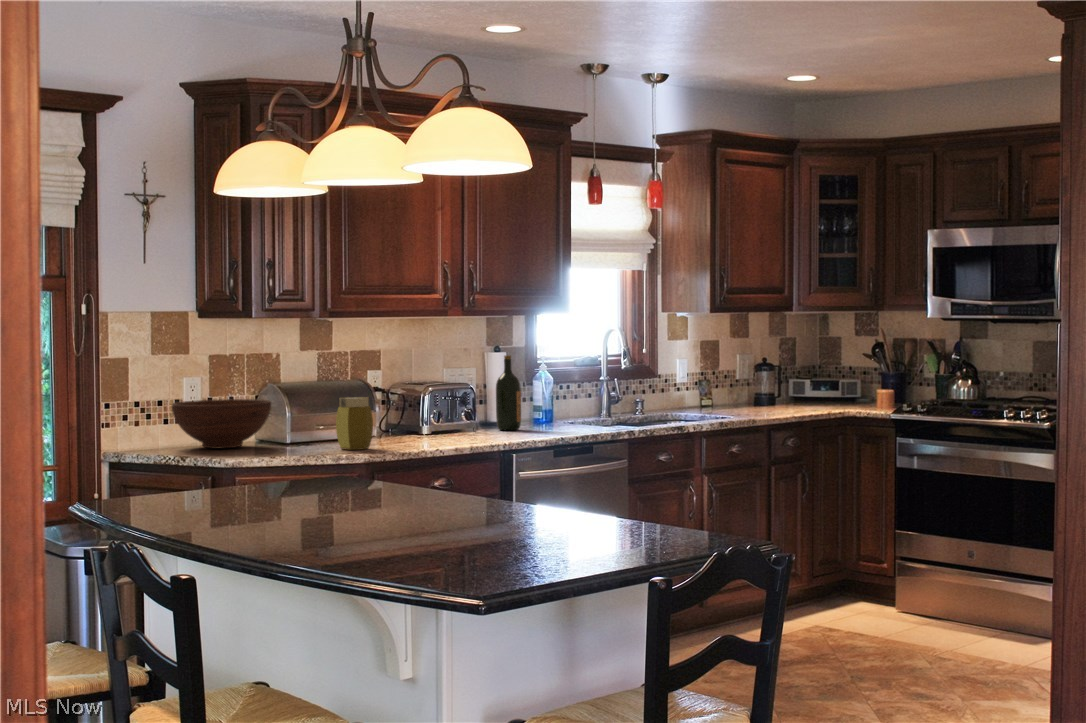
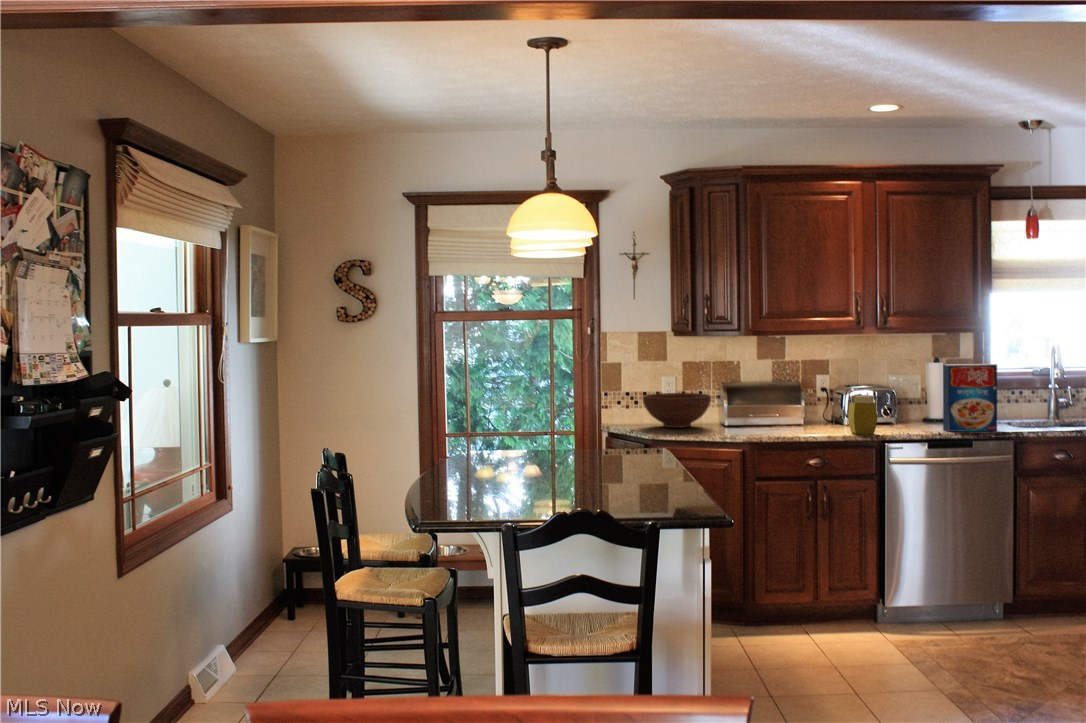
cereal box: none [535,350,592,433] -> present [943,364,997,432]
wine bottle: present [496,355,521,430] -> none [916,367,937,427]
jar: present [336,397,373,450] -> present [848,395,877,435]

